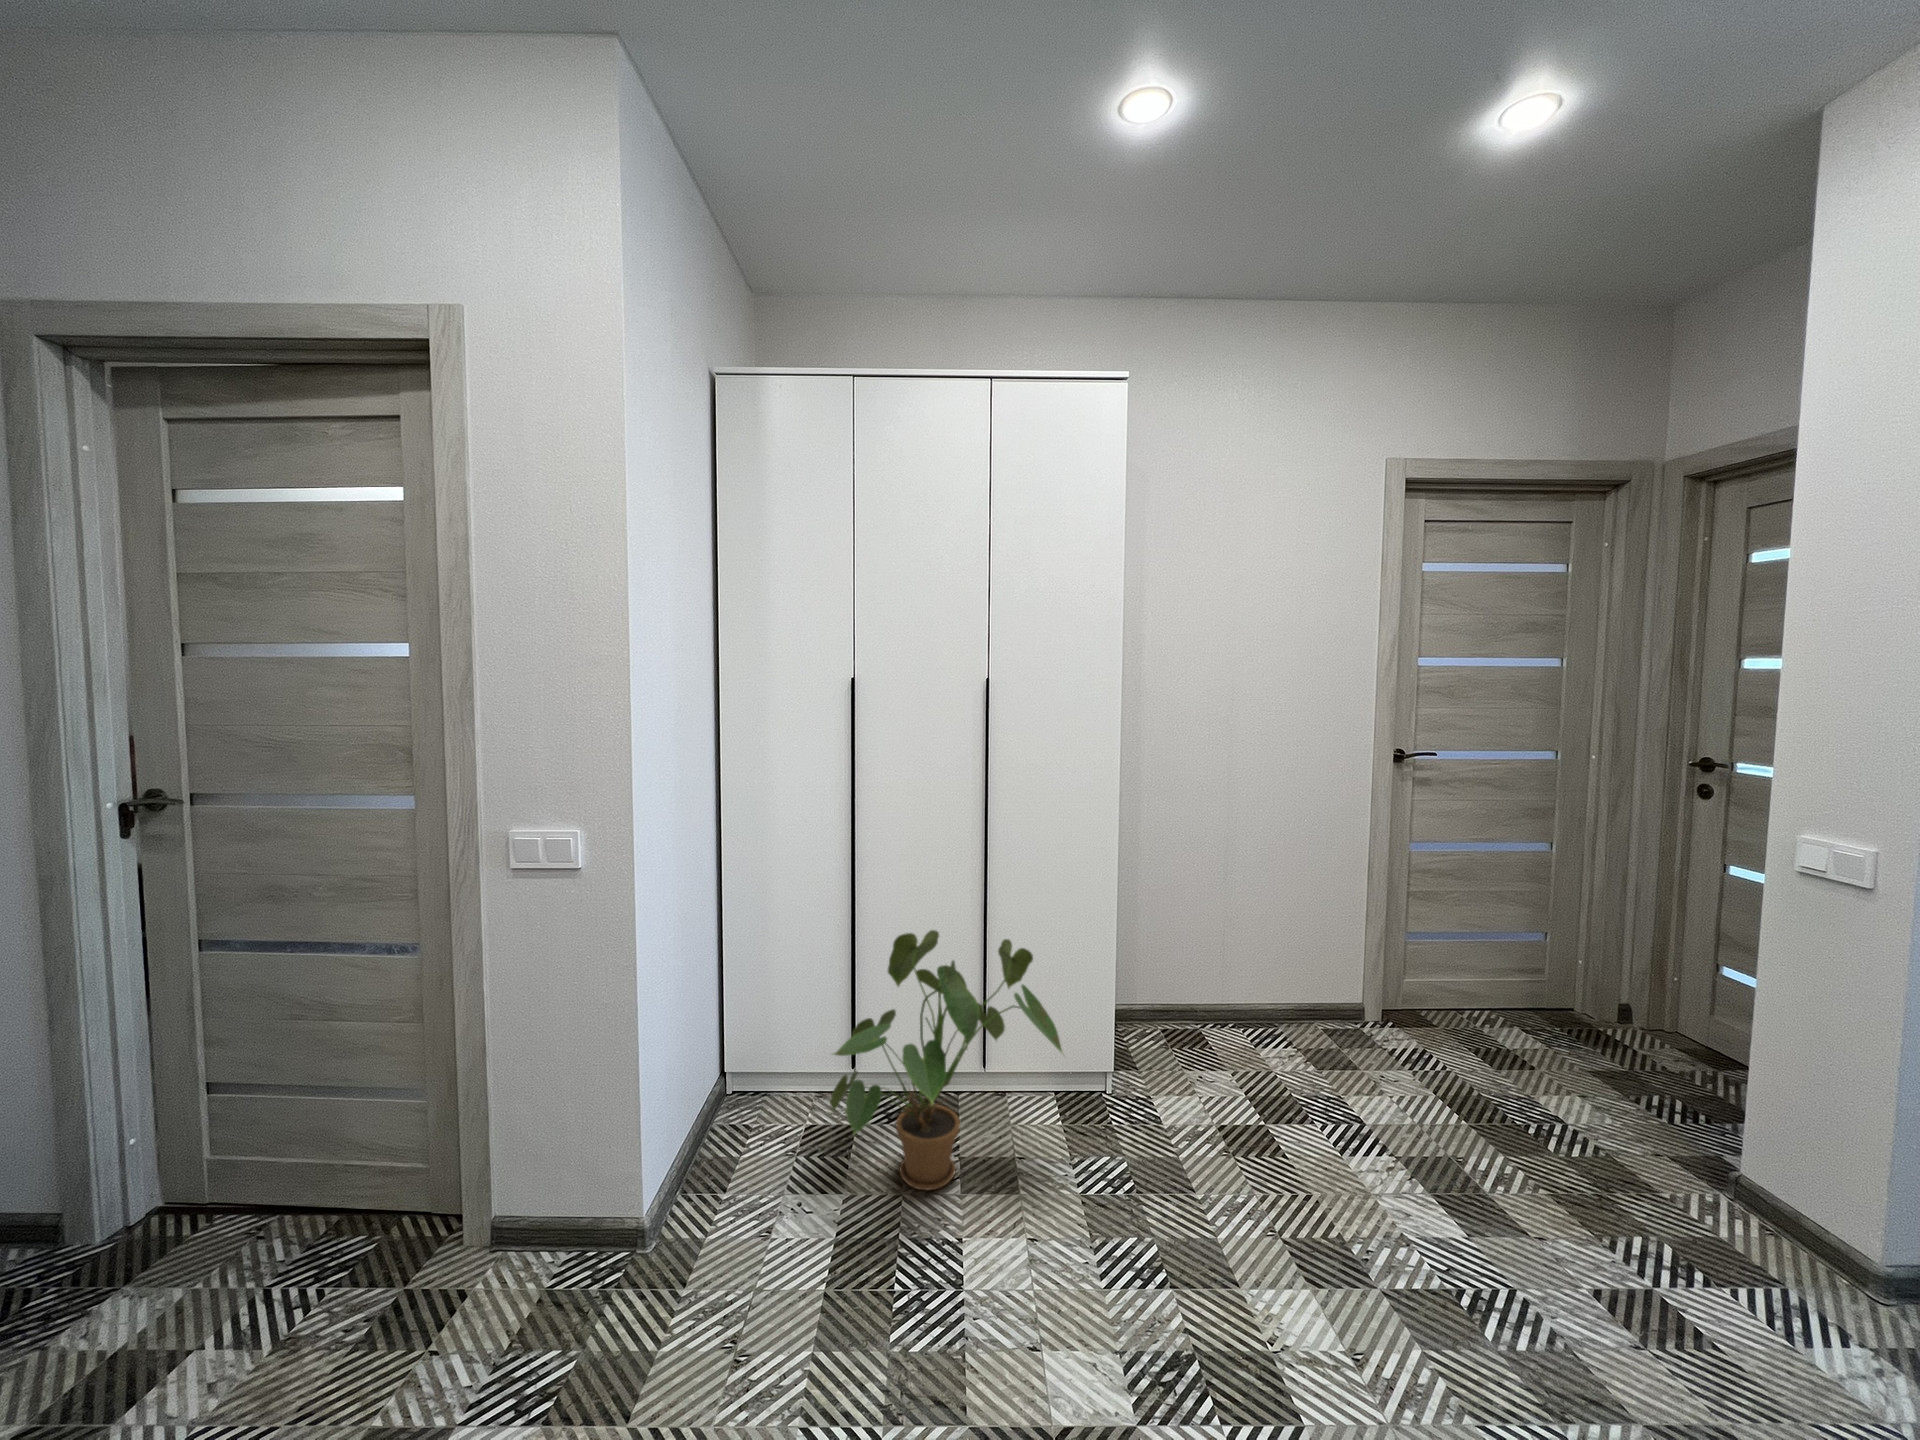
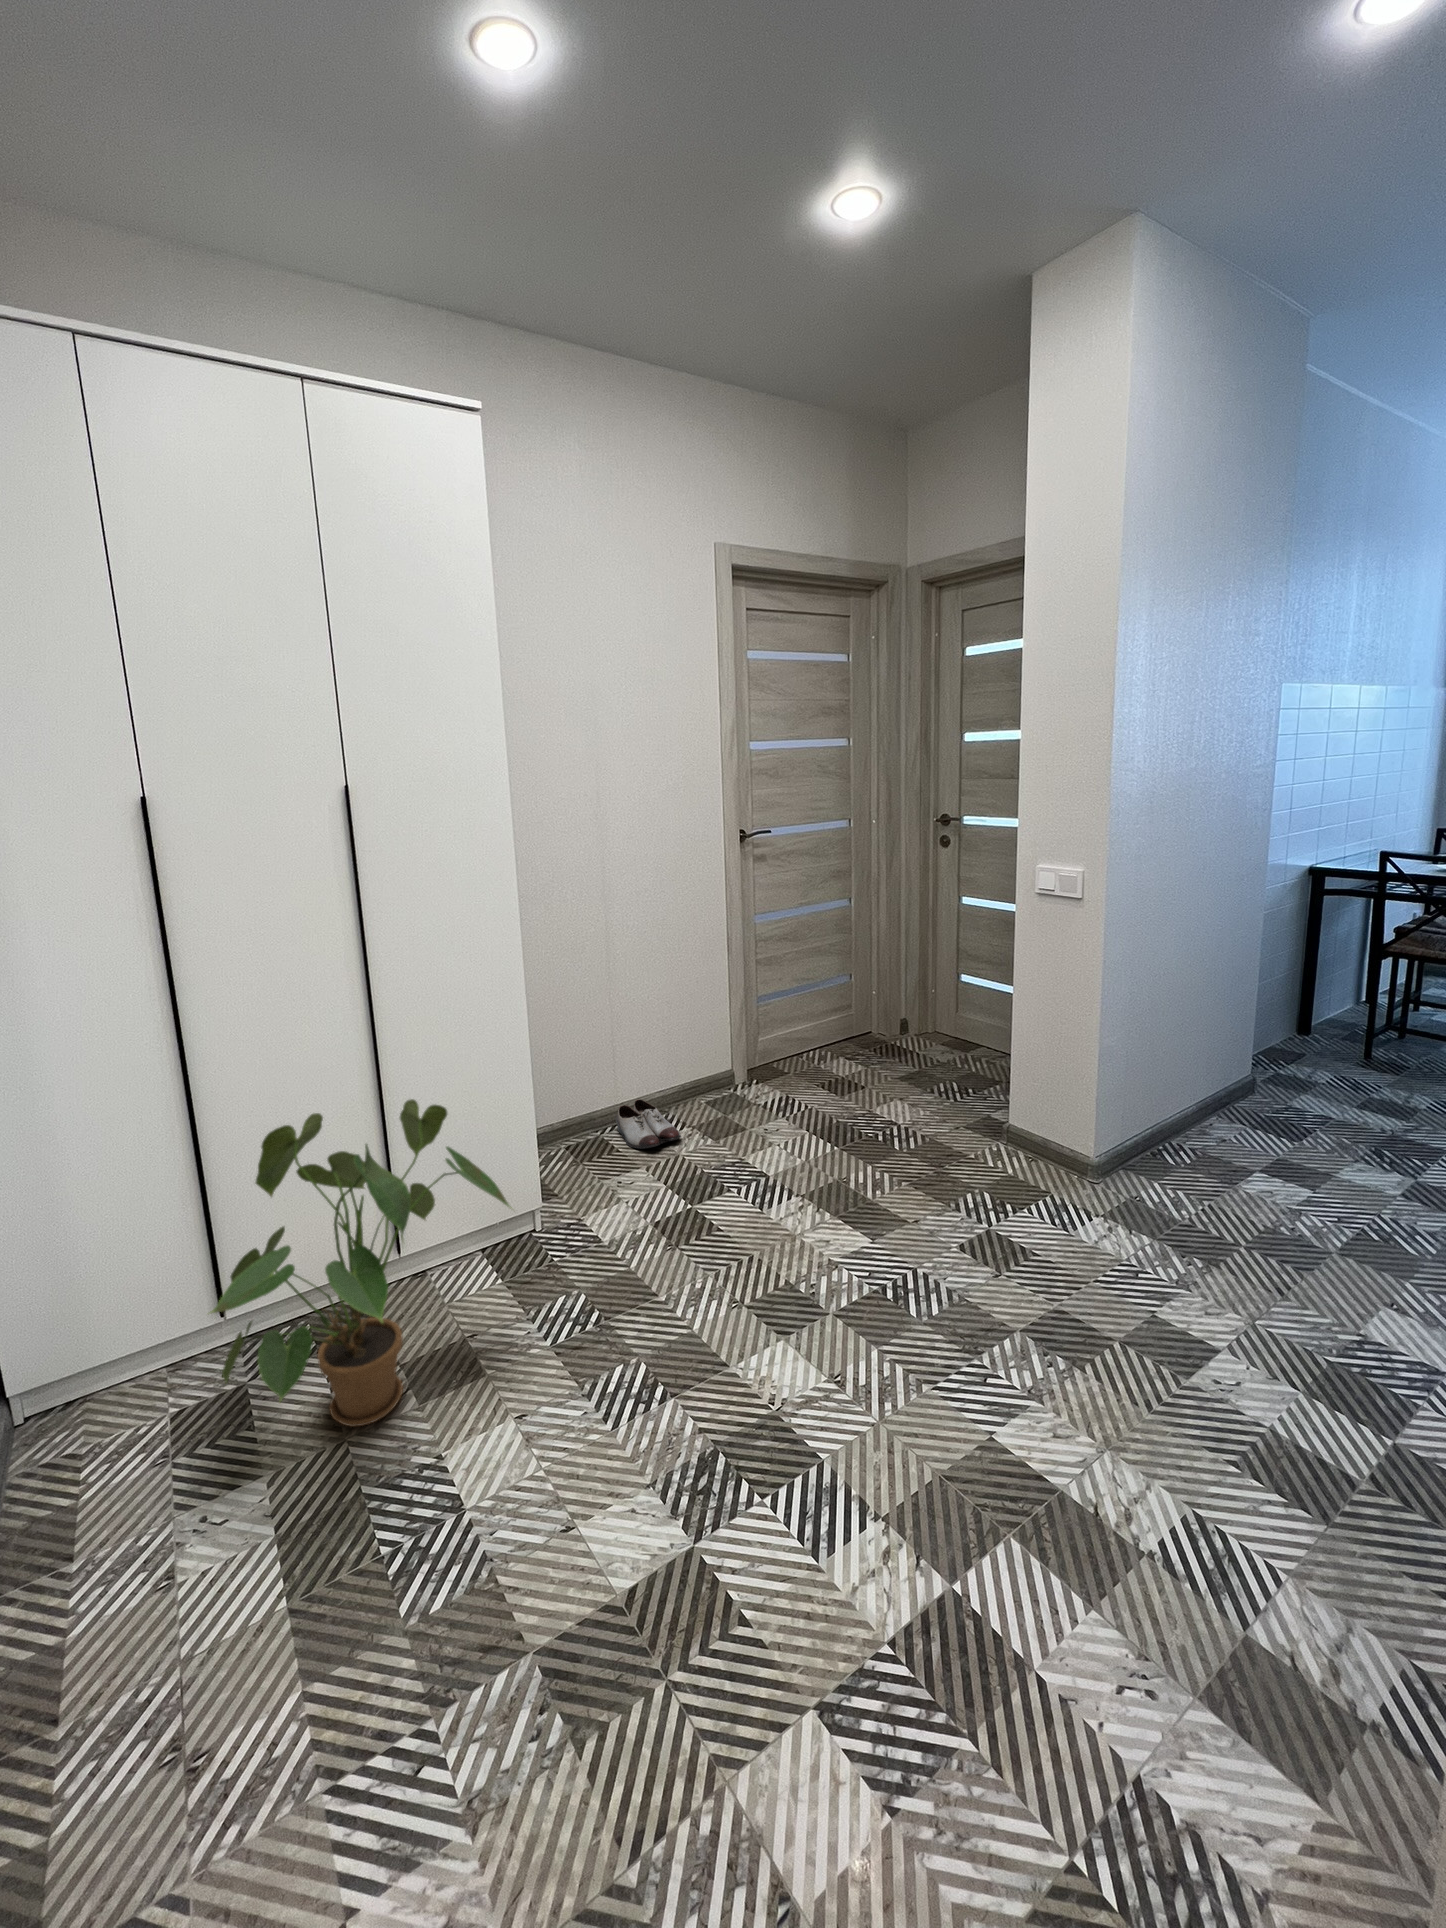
shoe: none [1219,1006,1281,1056] -> present [616,1099,681,1149]

